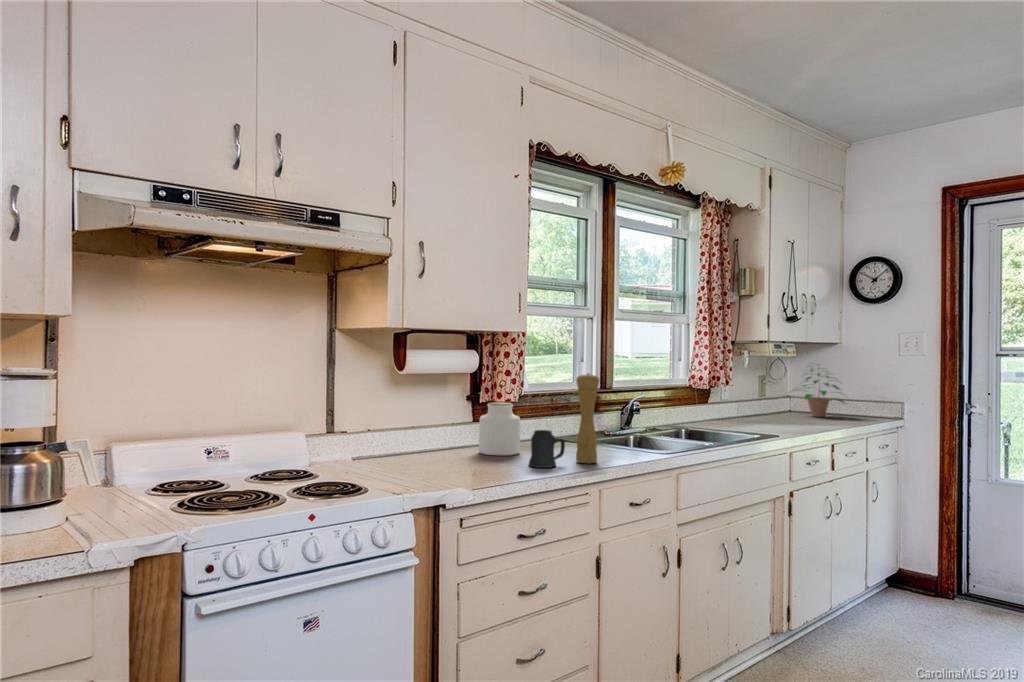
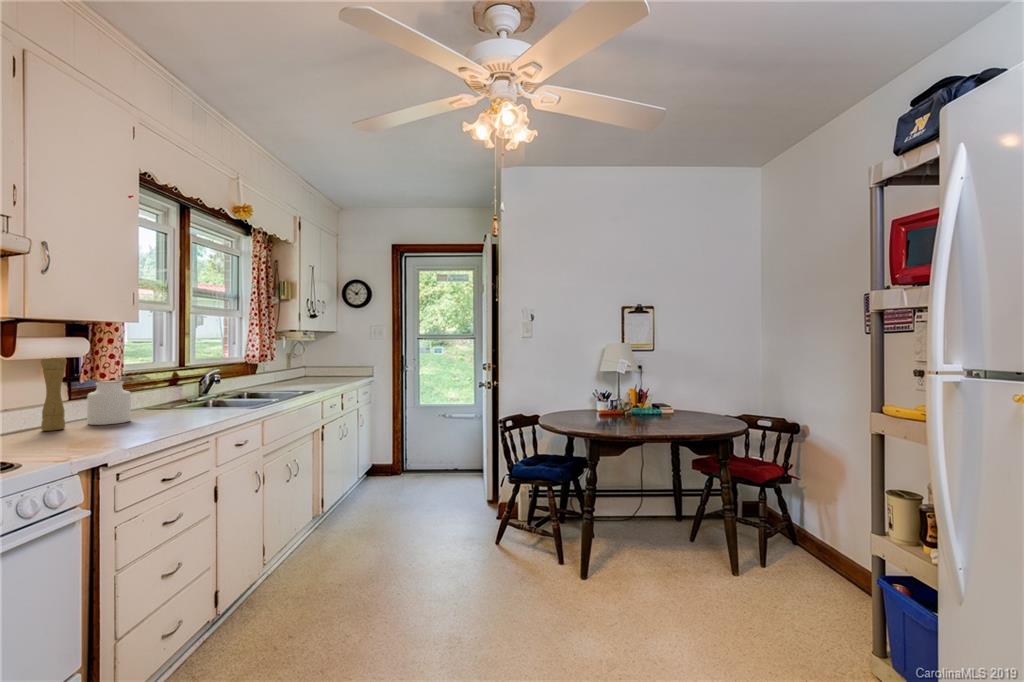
potted plant: present [792,368,845,417] -> none [306,345,344,379]
pepper mill: present [576,373,599,463] -> present [41,358,67,431]
mug: present [529,430,565,468] -> none [153,398,185,427]

